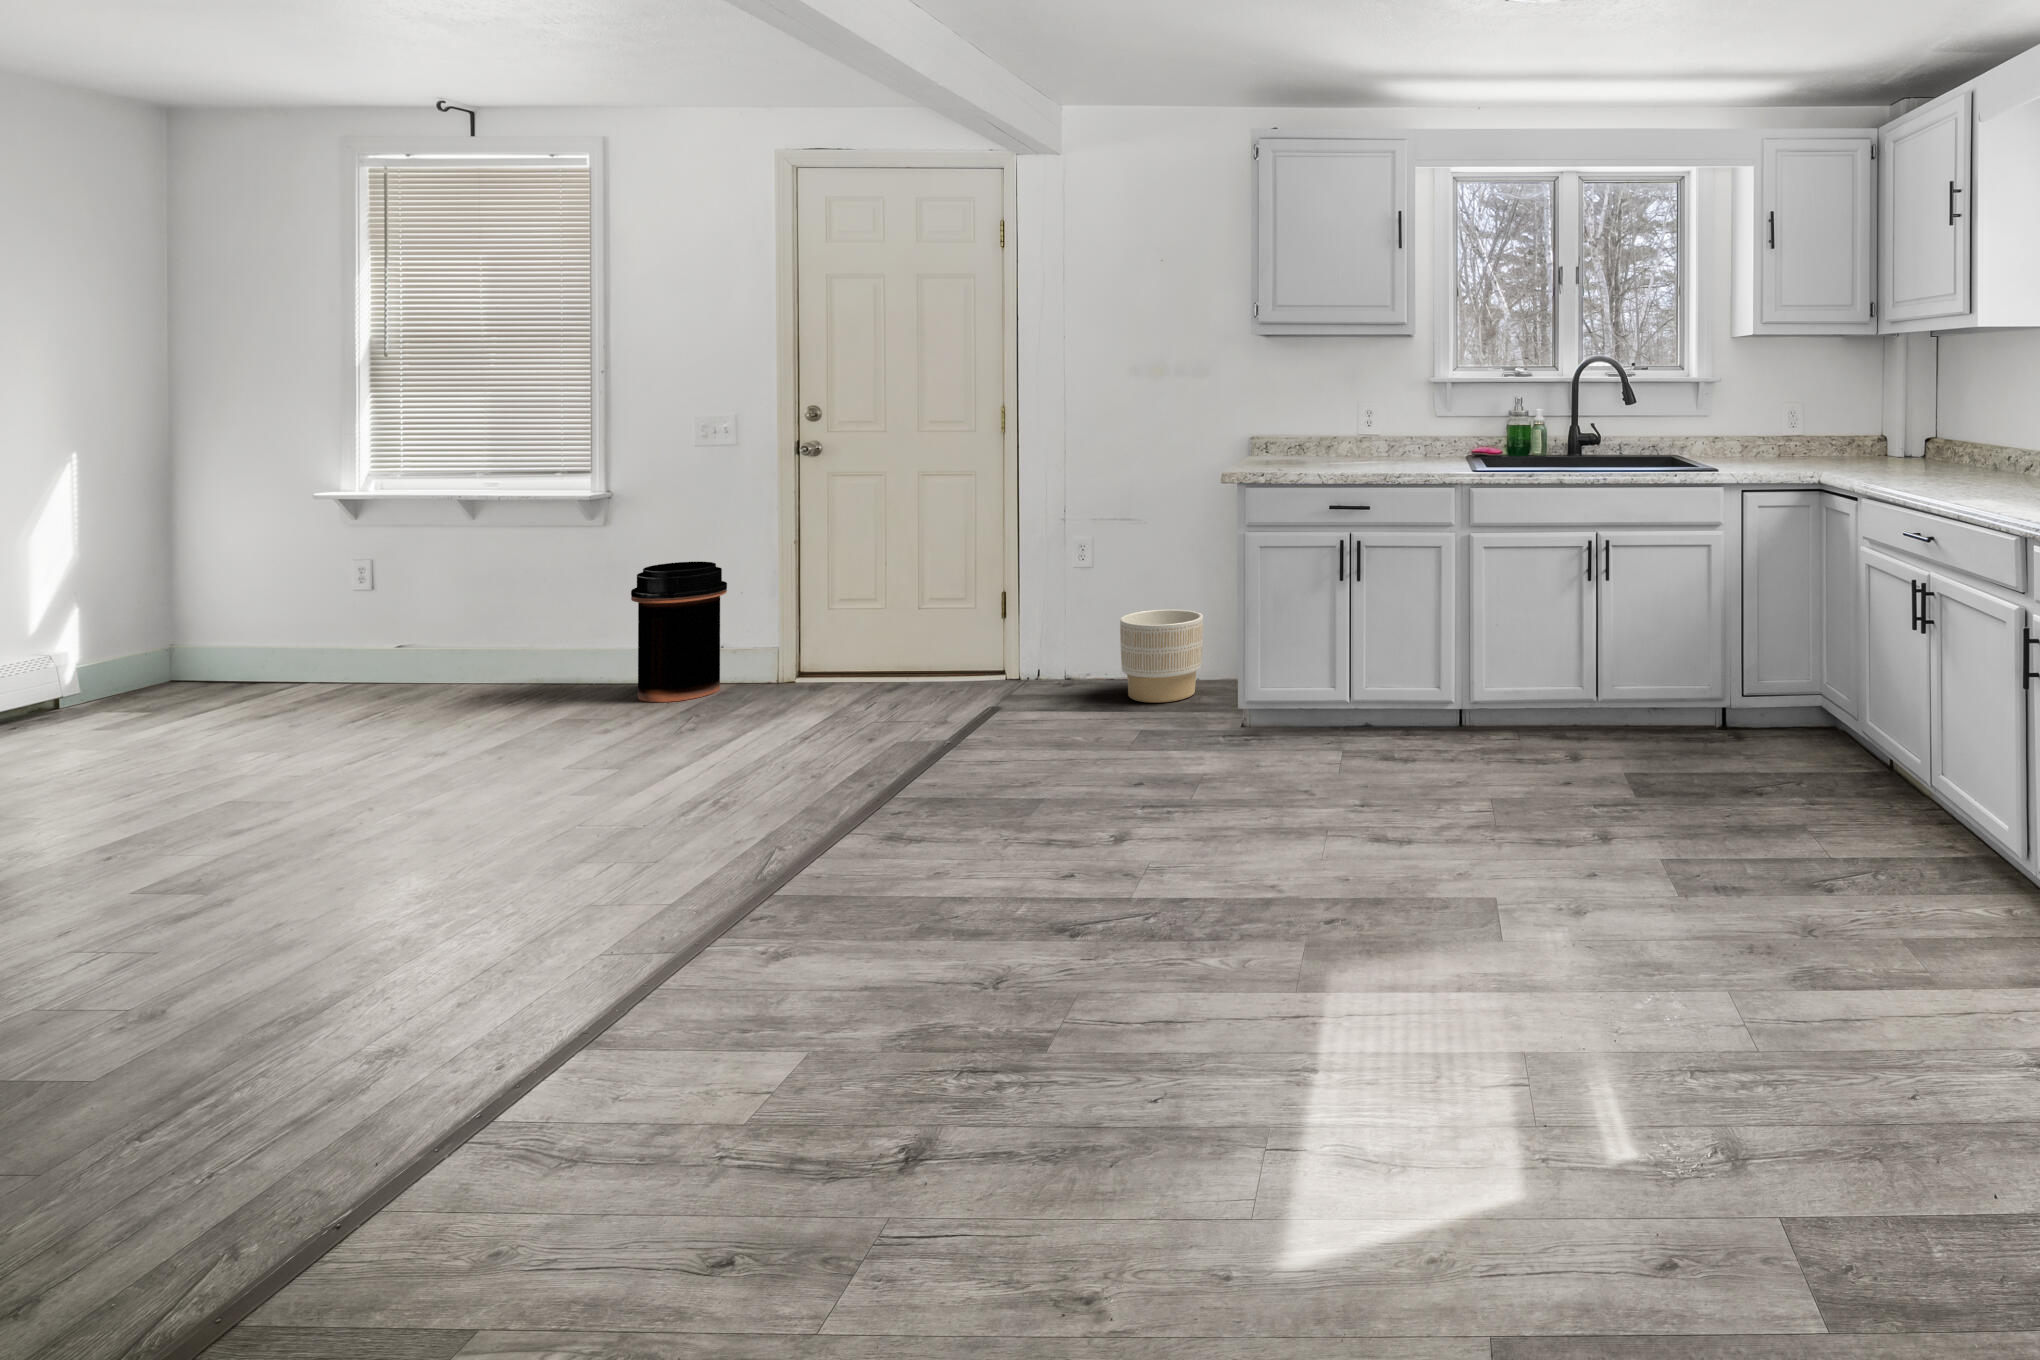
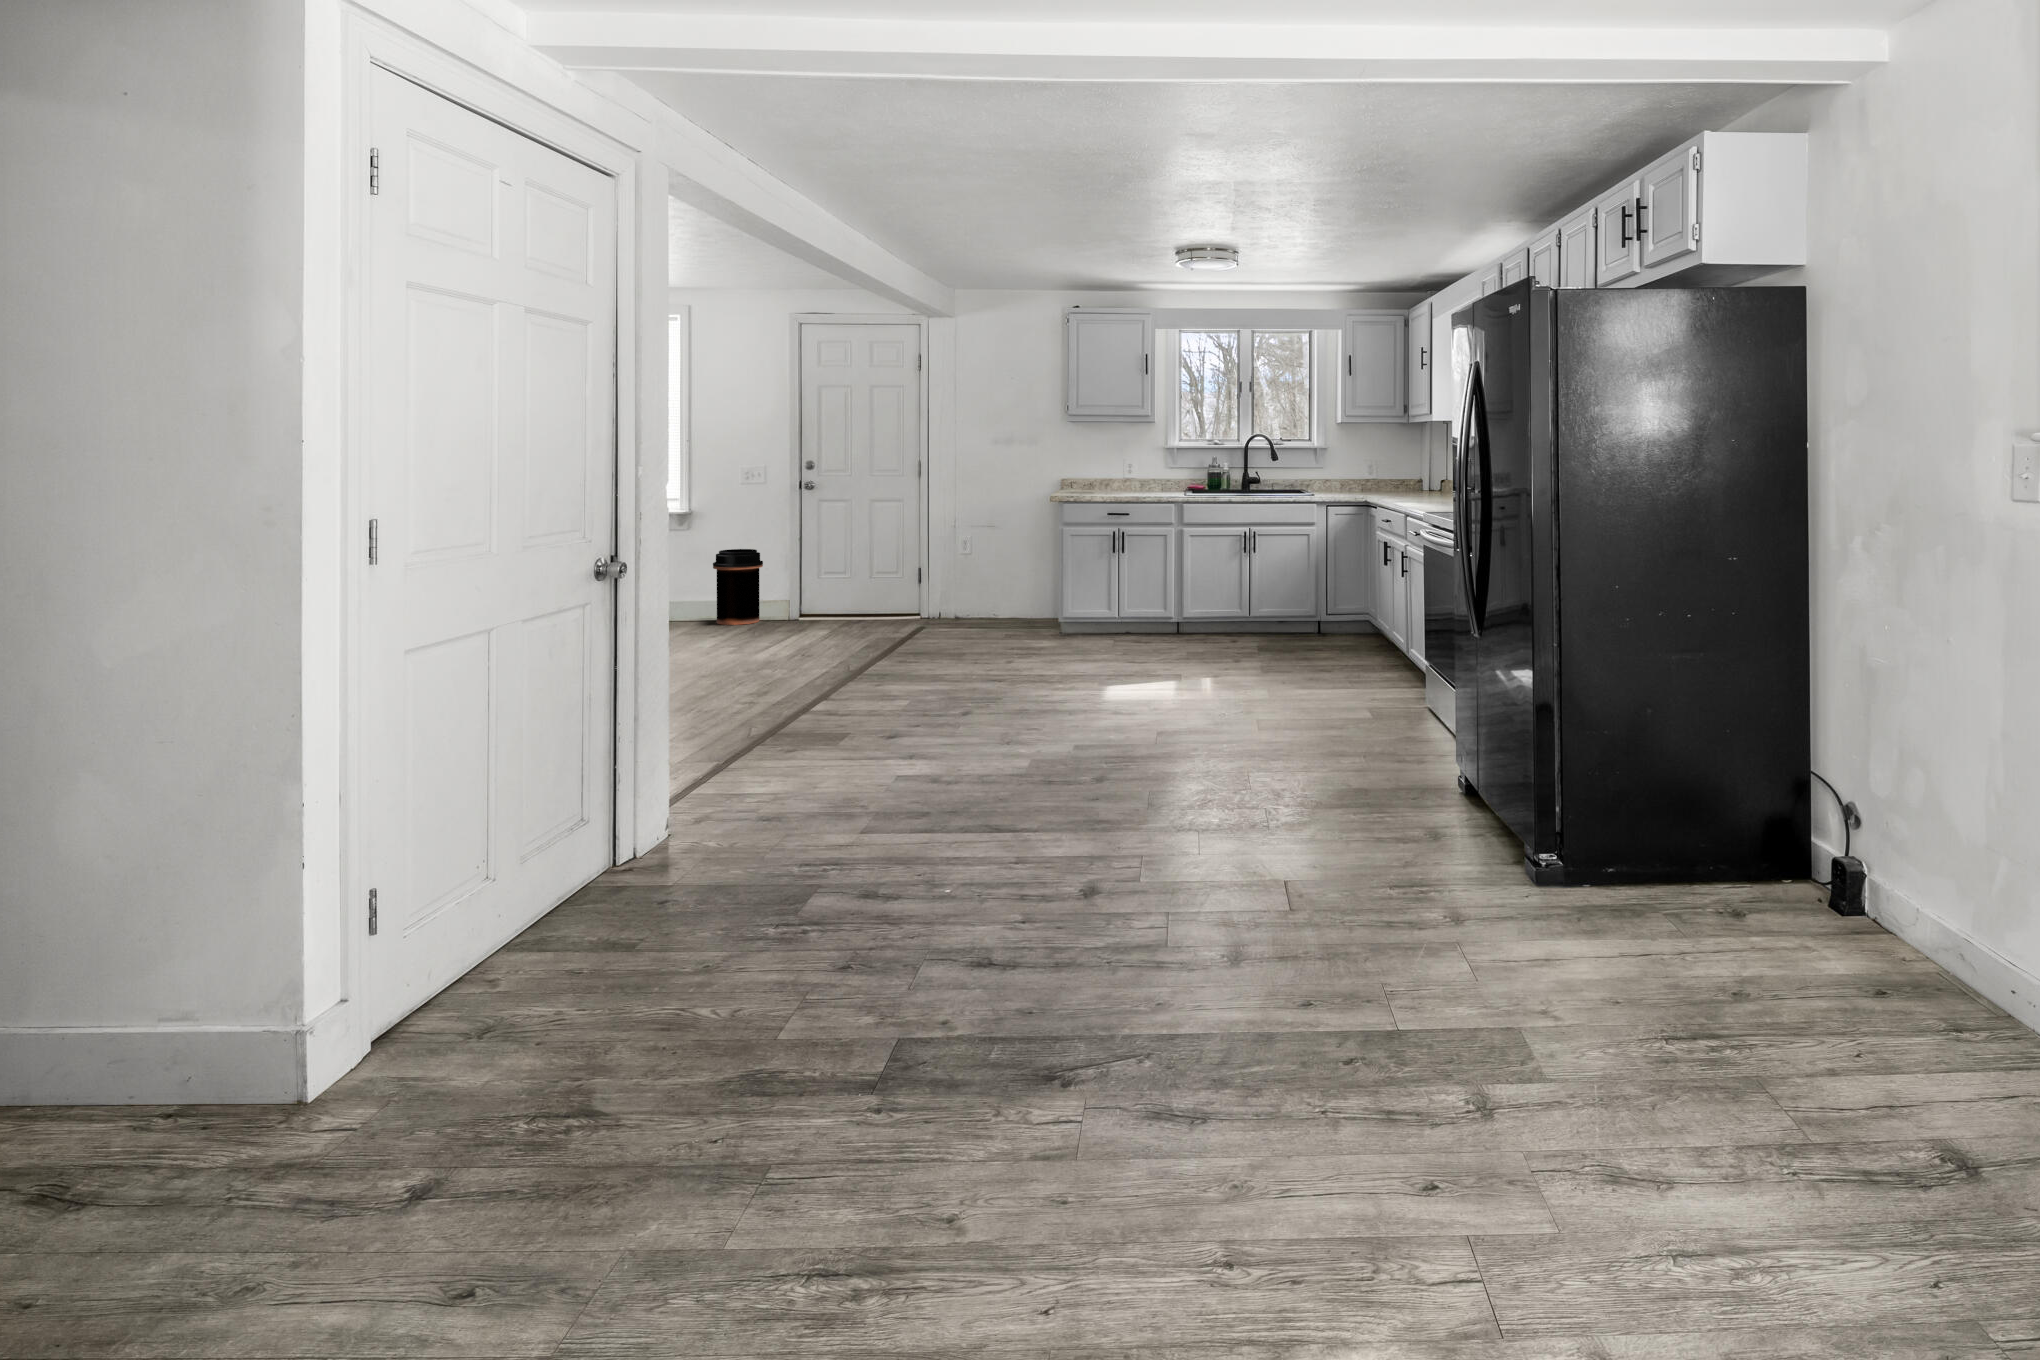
planter: present [1120,609,1203,703] -> none [990,576,1036,624]

